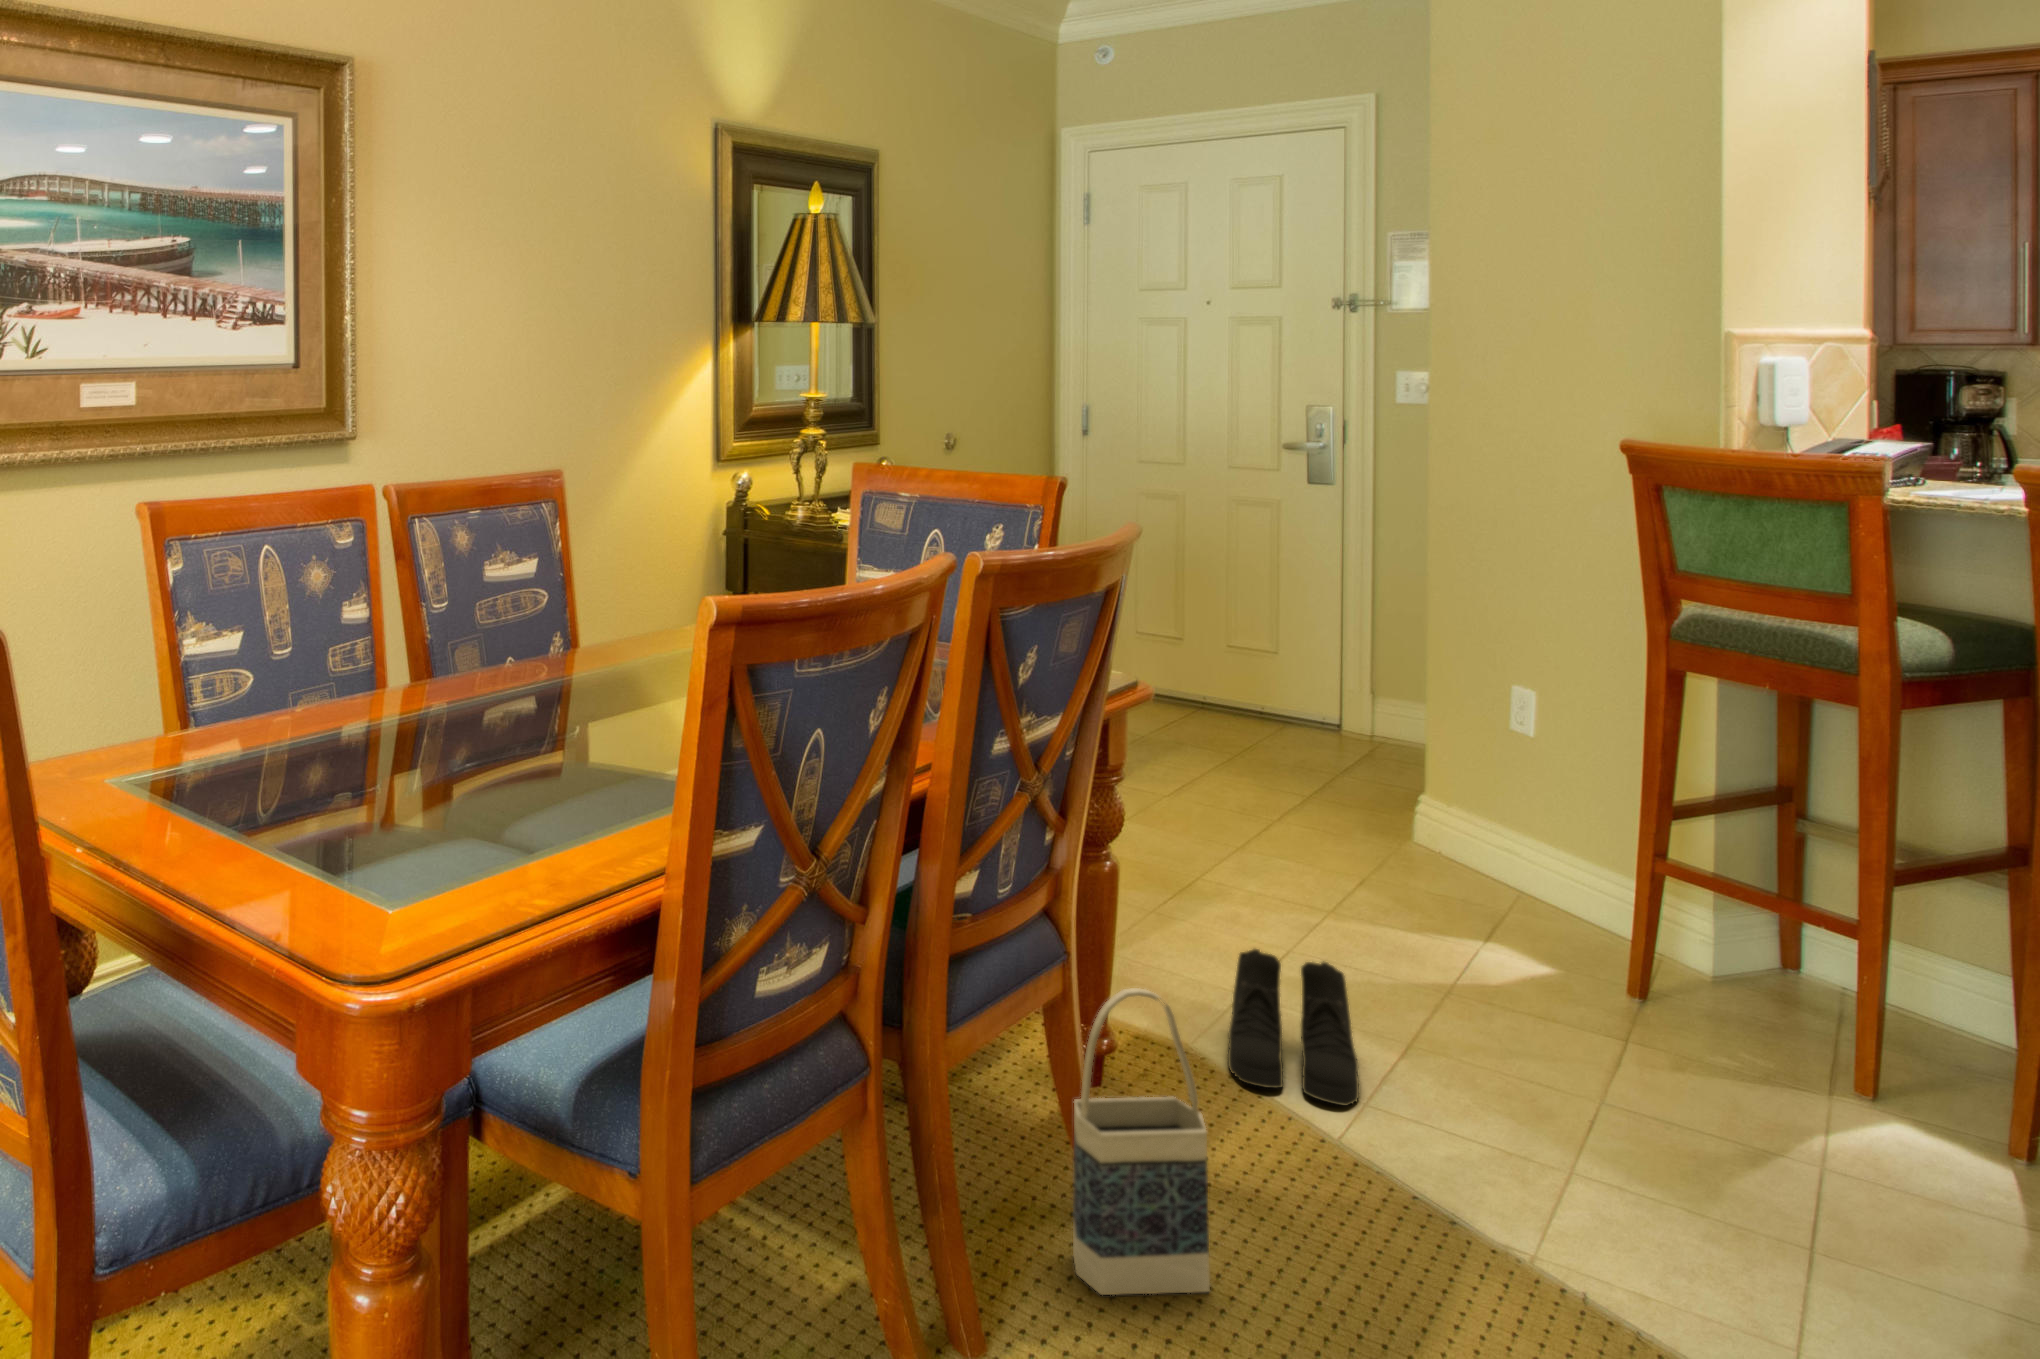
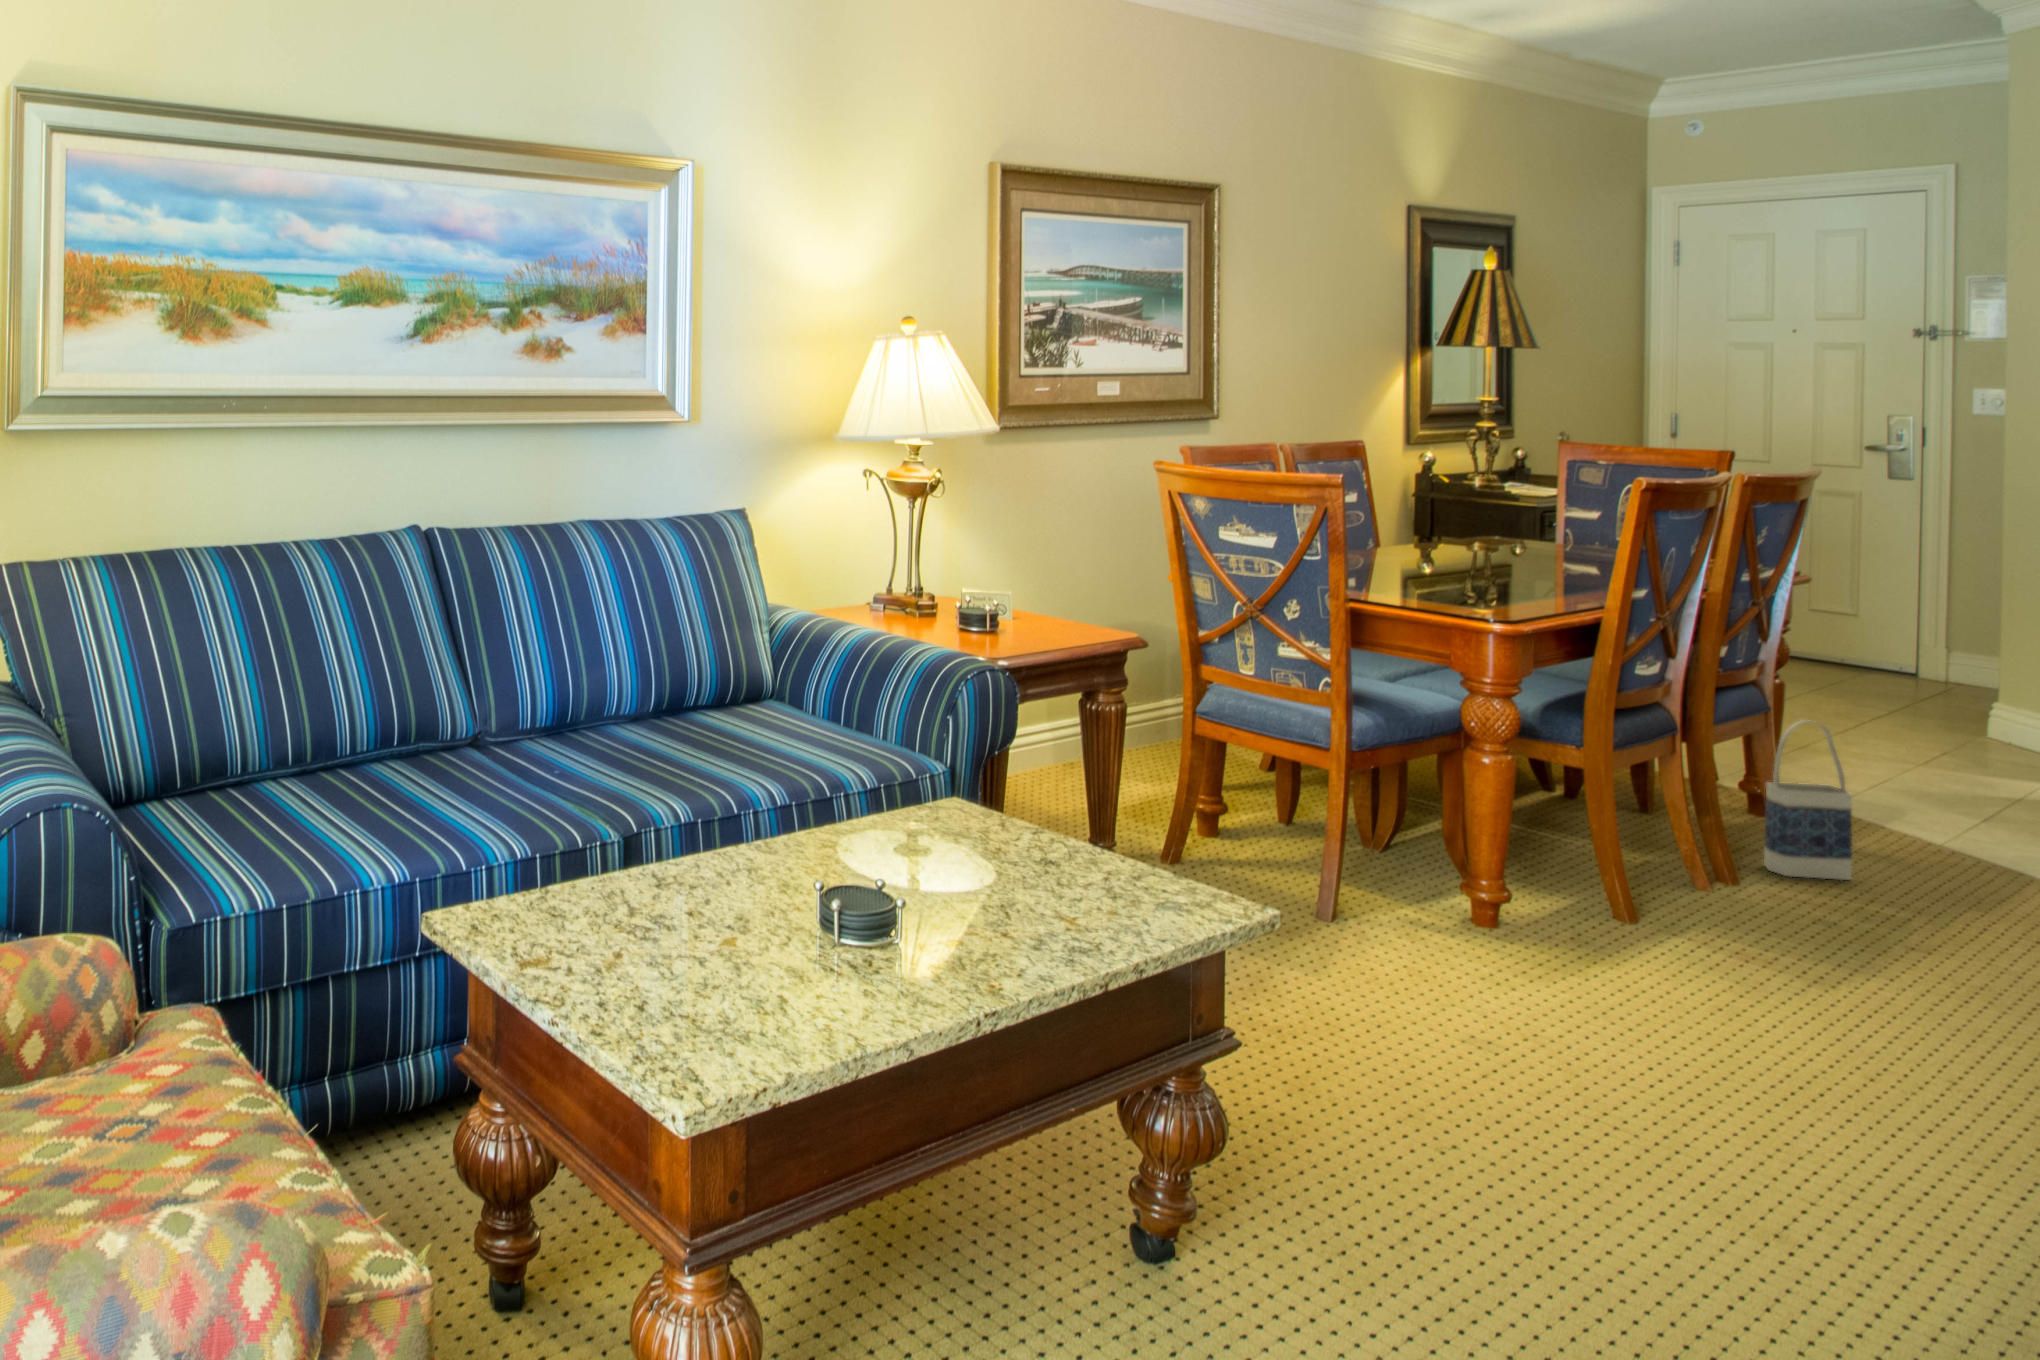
boots: present [1228,949,1359,1106] -> none [1847,753,1942,836]

